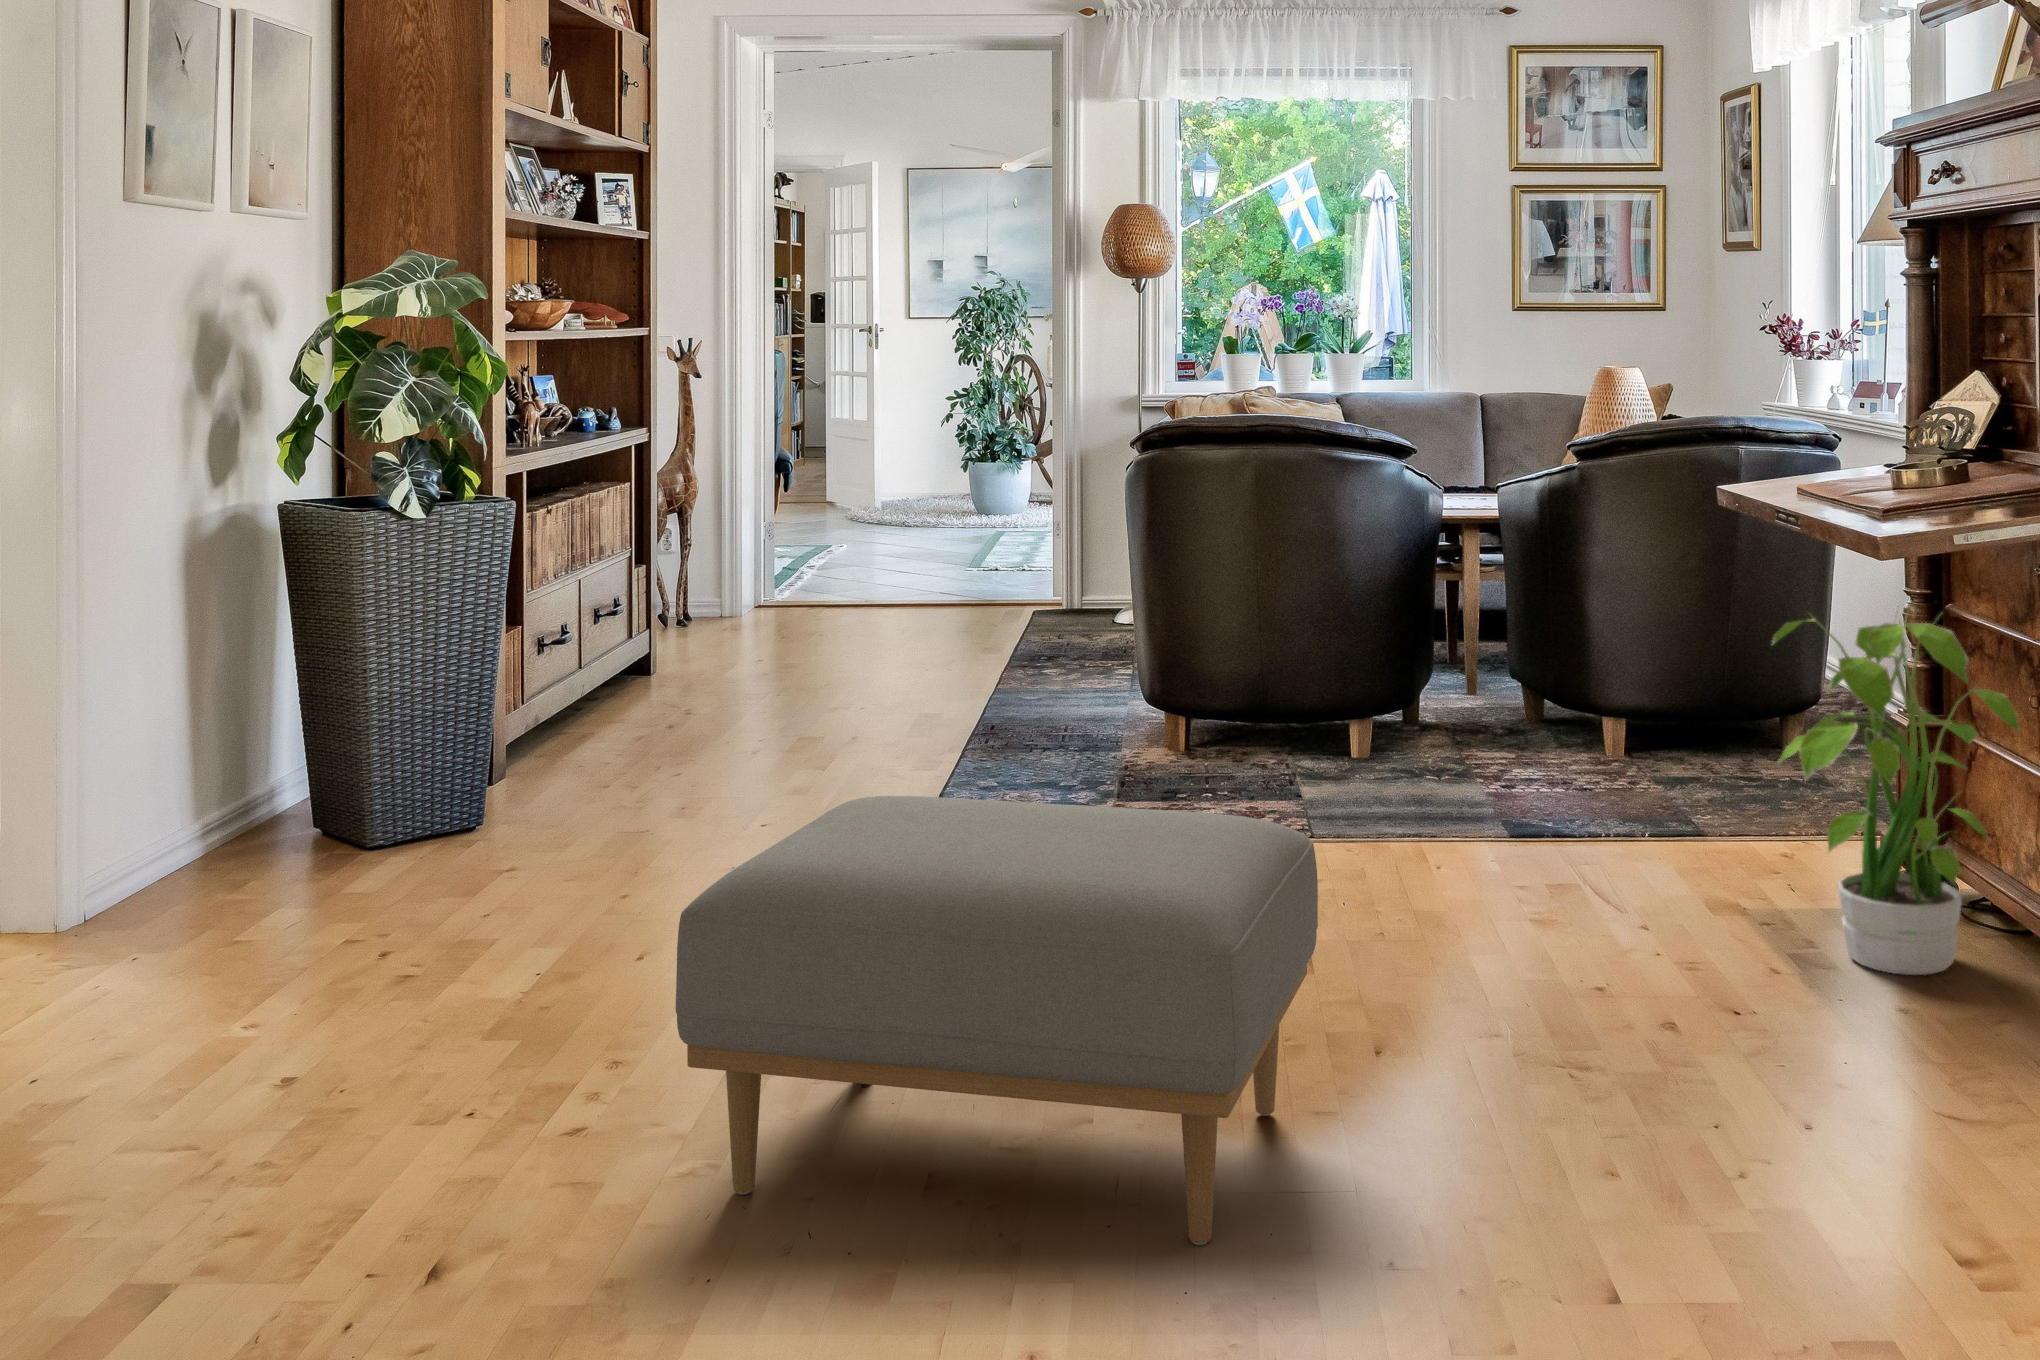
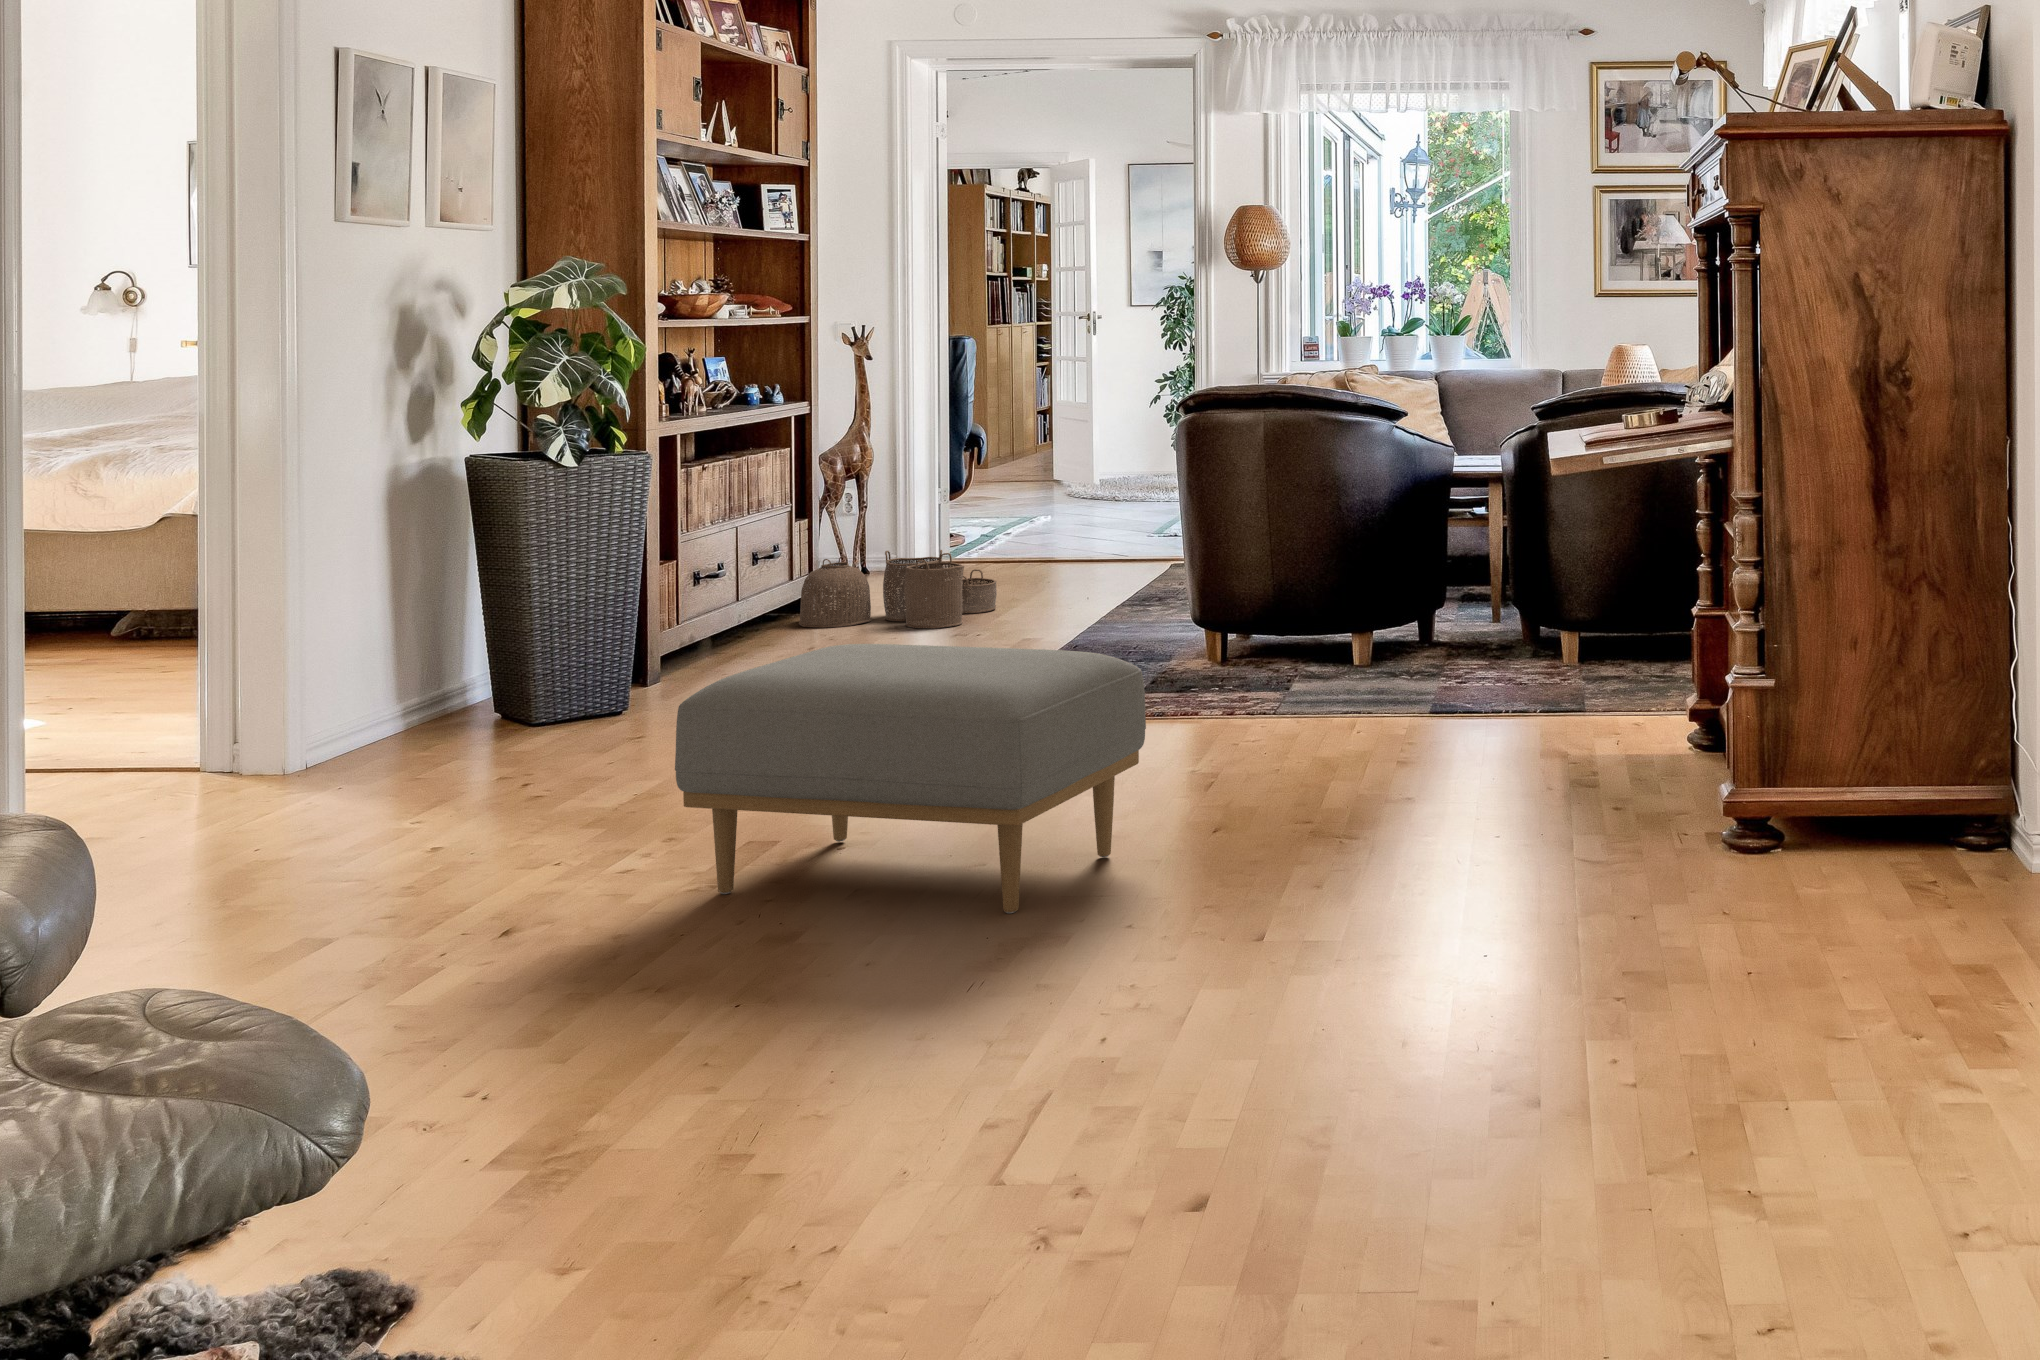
woven basket: none [641,601,863,697] -> present [799,550,997,629]
potted plant: present [1772,606,2019,975] -> none [1558,518,1714,787]

